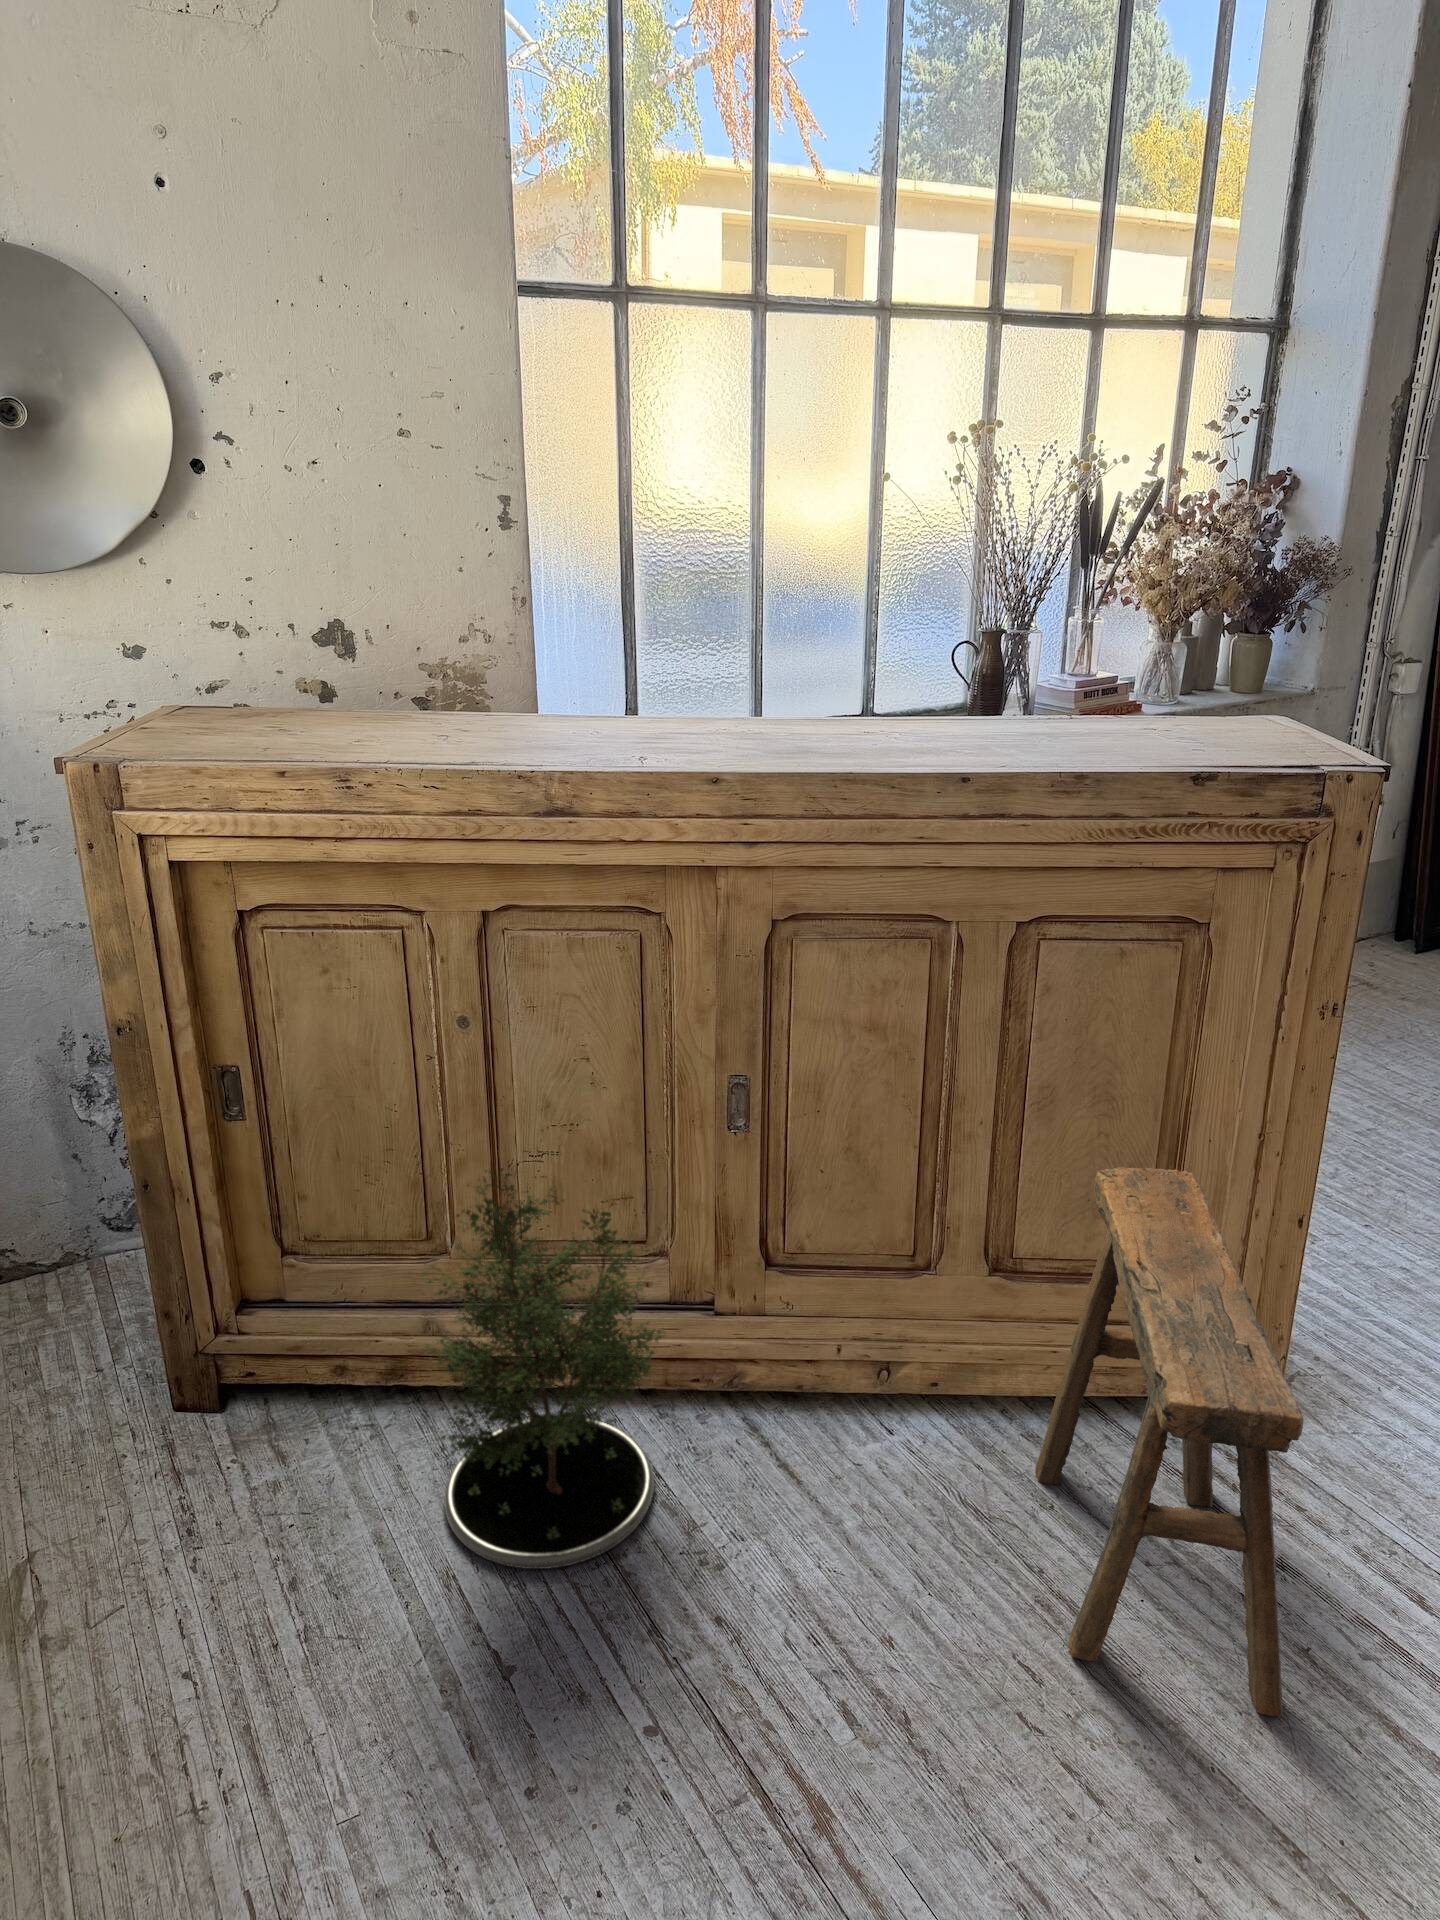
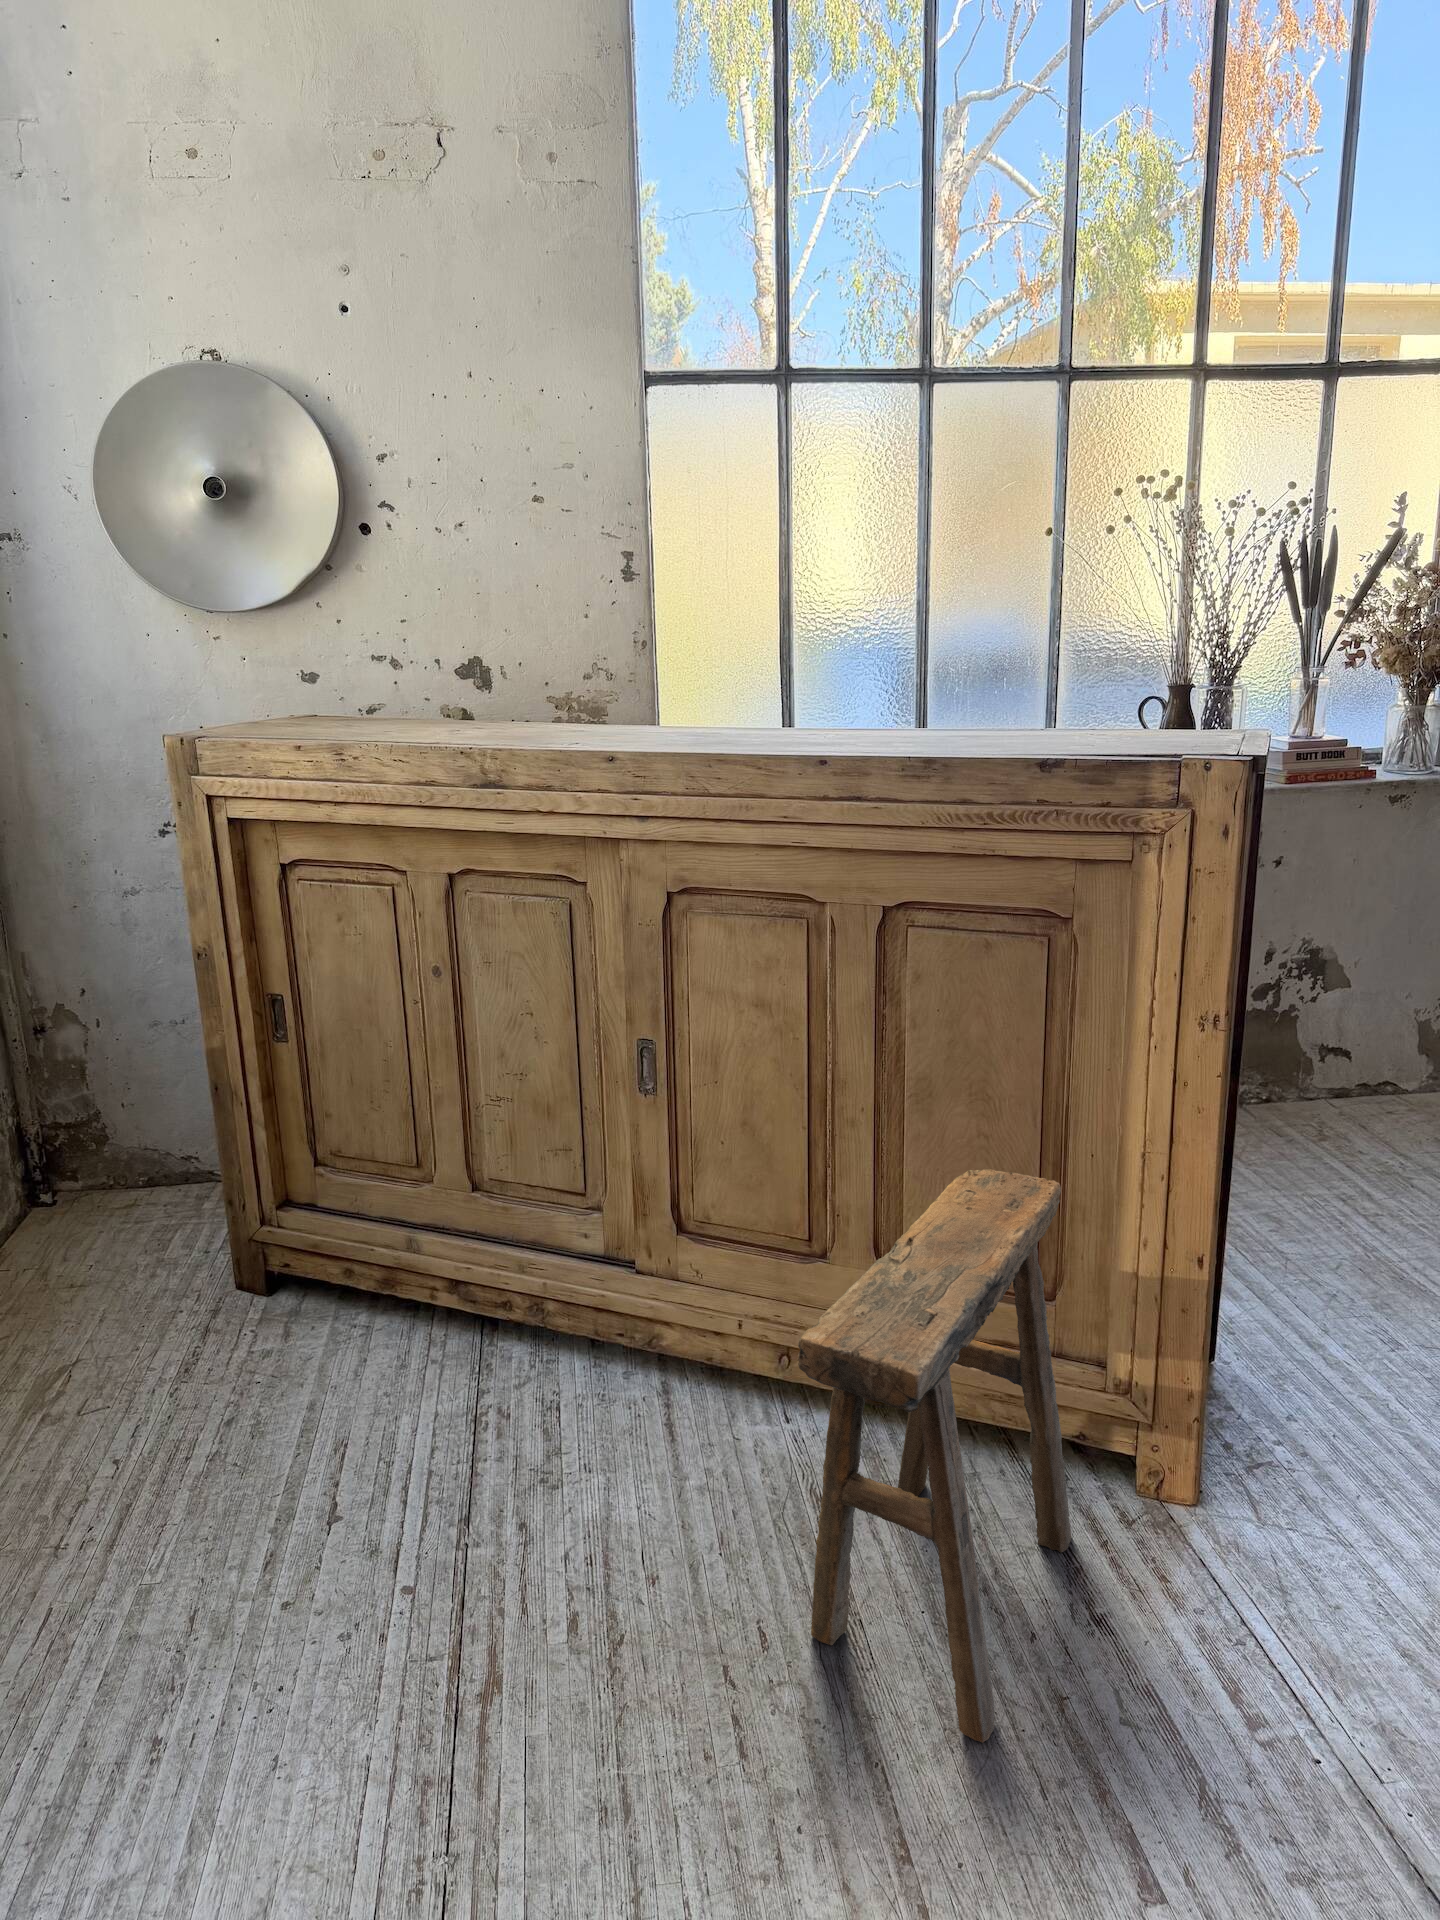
potted tree: present [420,1168,665,1569] -> none [315,1081,567,1456]

